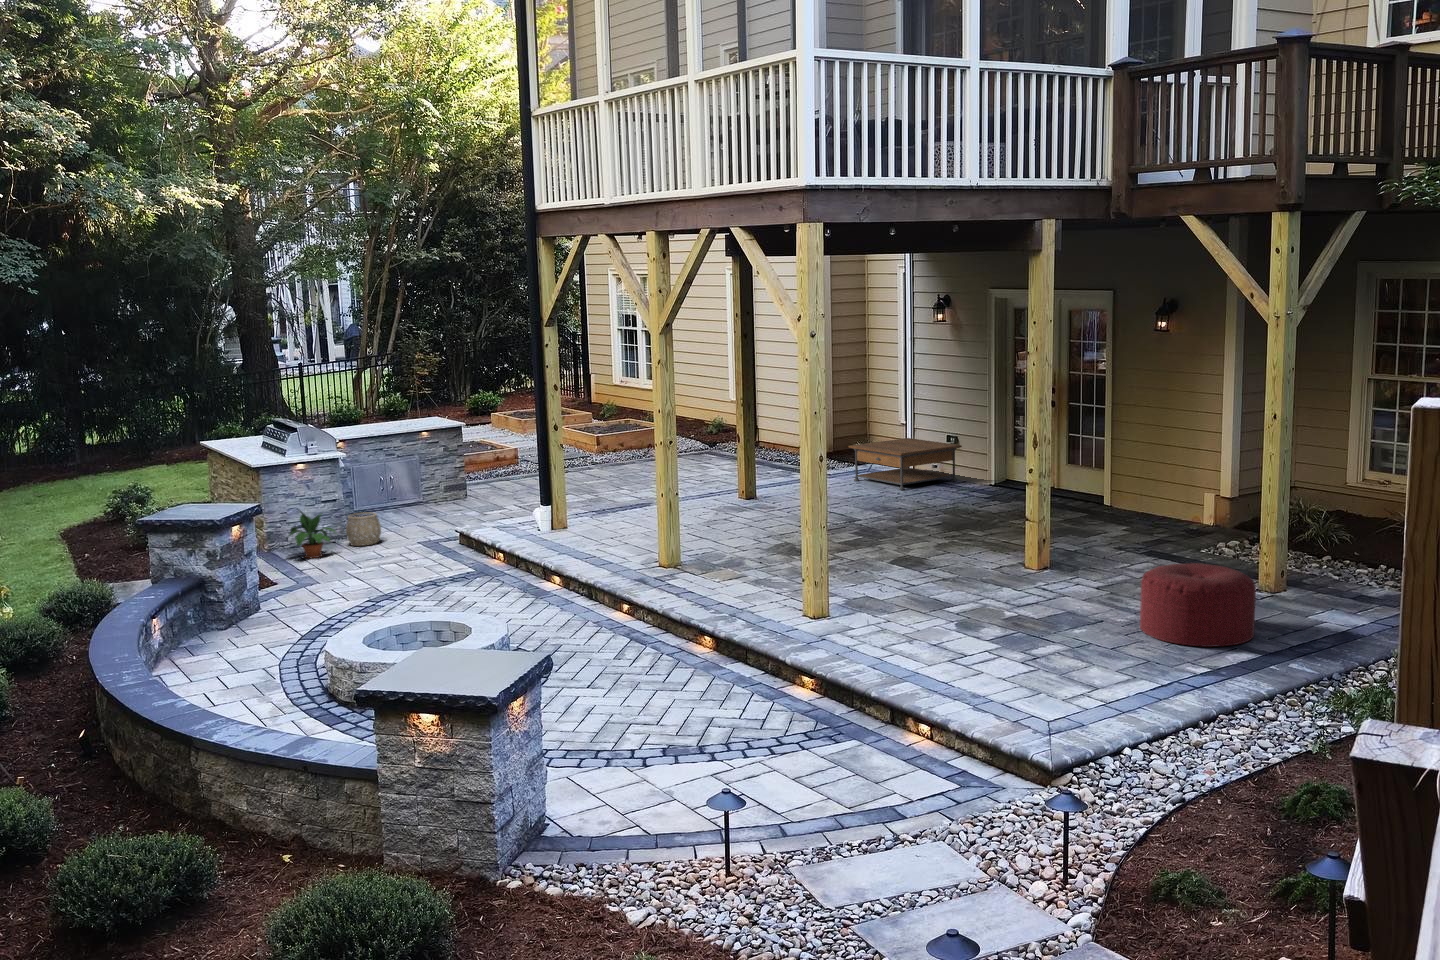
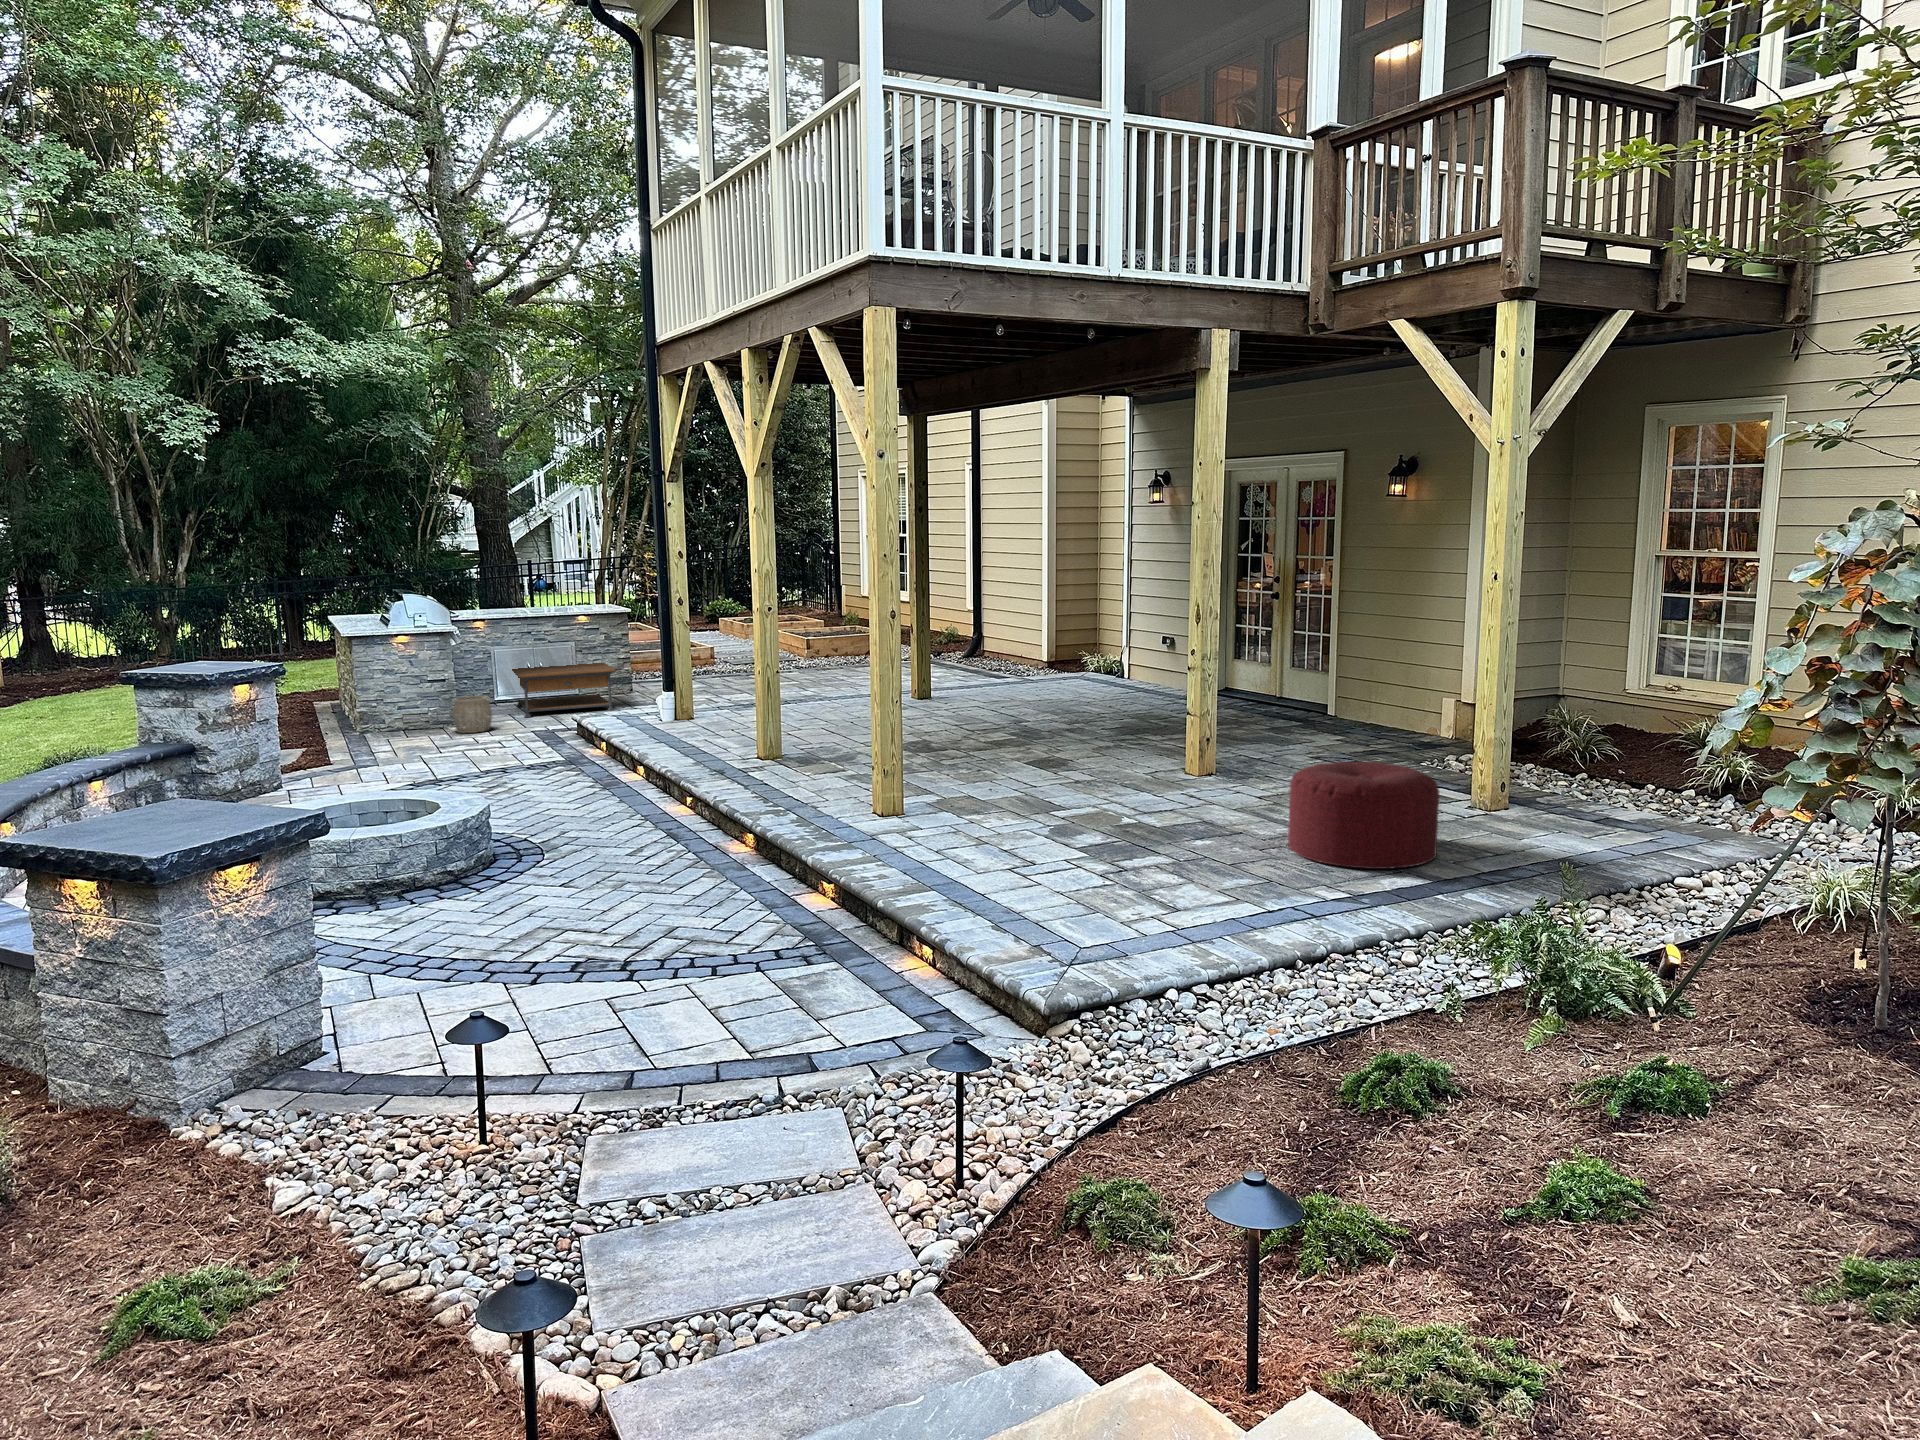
coffee table: present [848,438,962,490] -> present [512,663,616,717]
potted plant: present [288,510,336,558] -> none [372,685,434,743]

